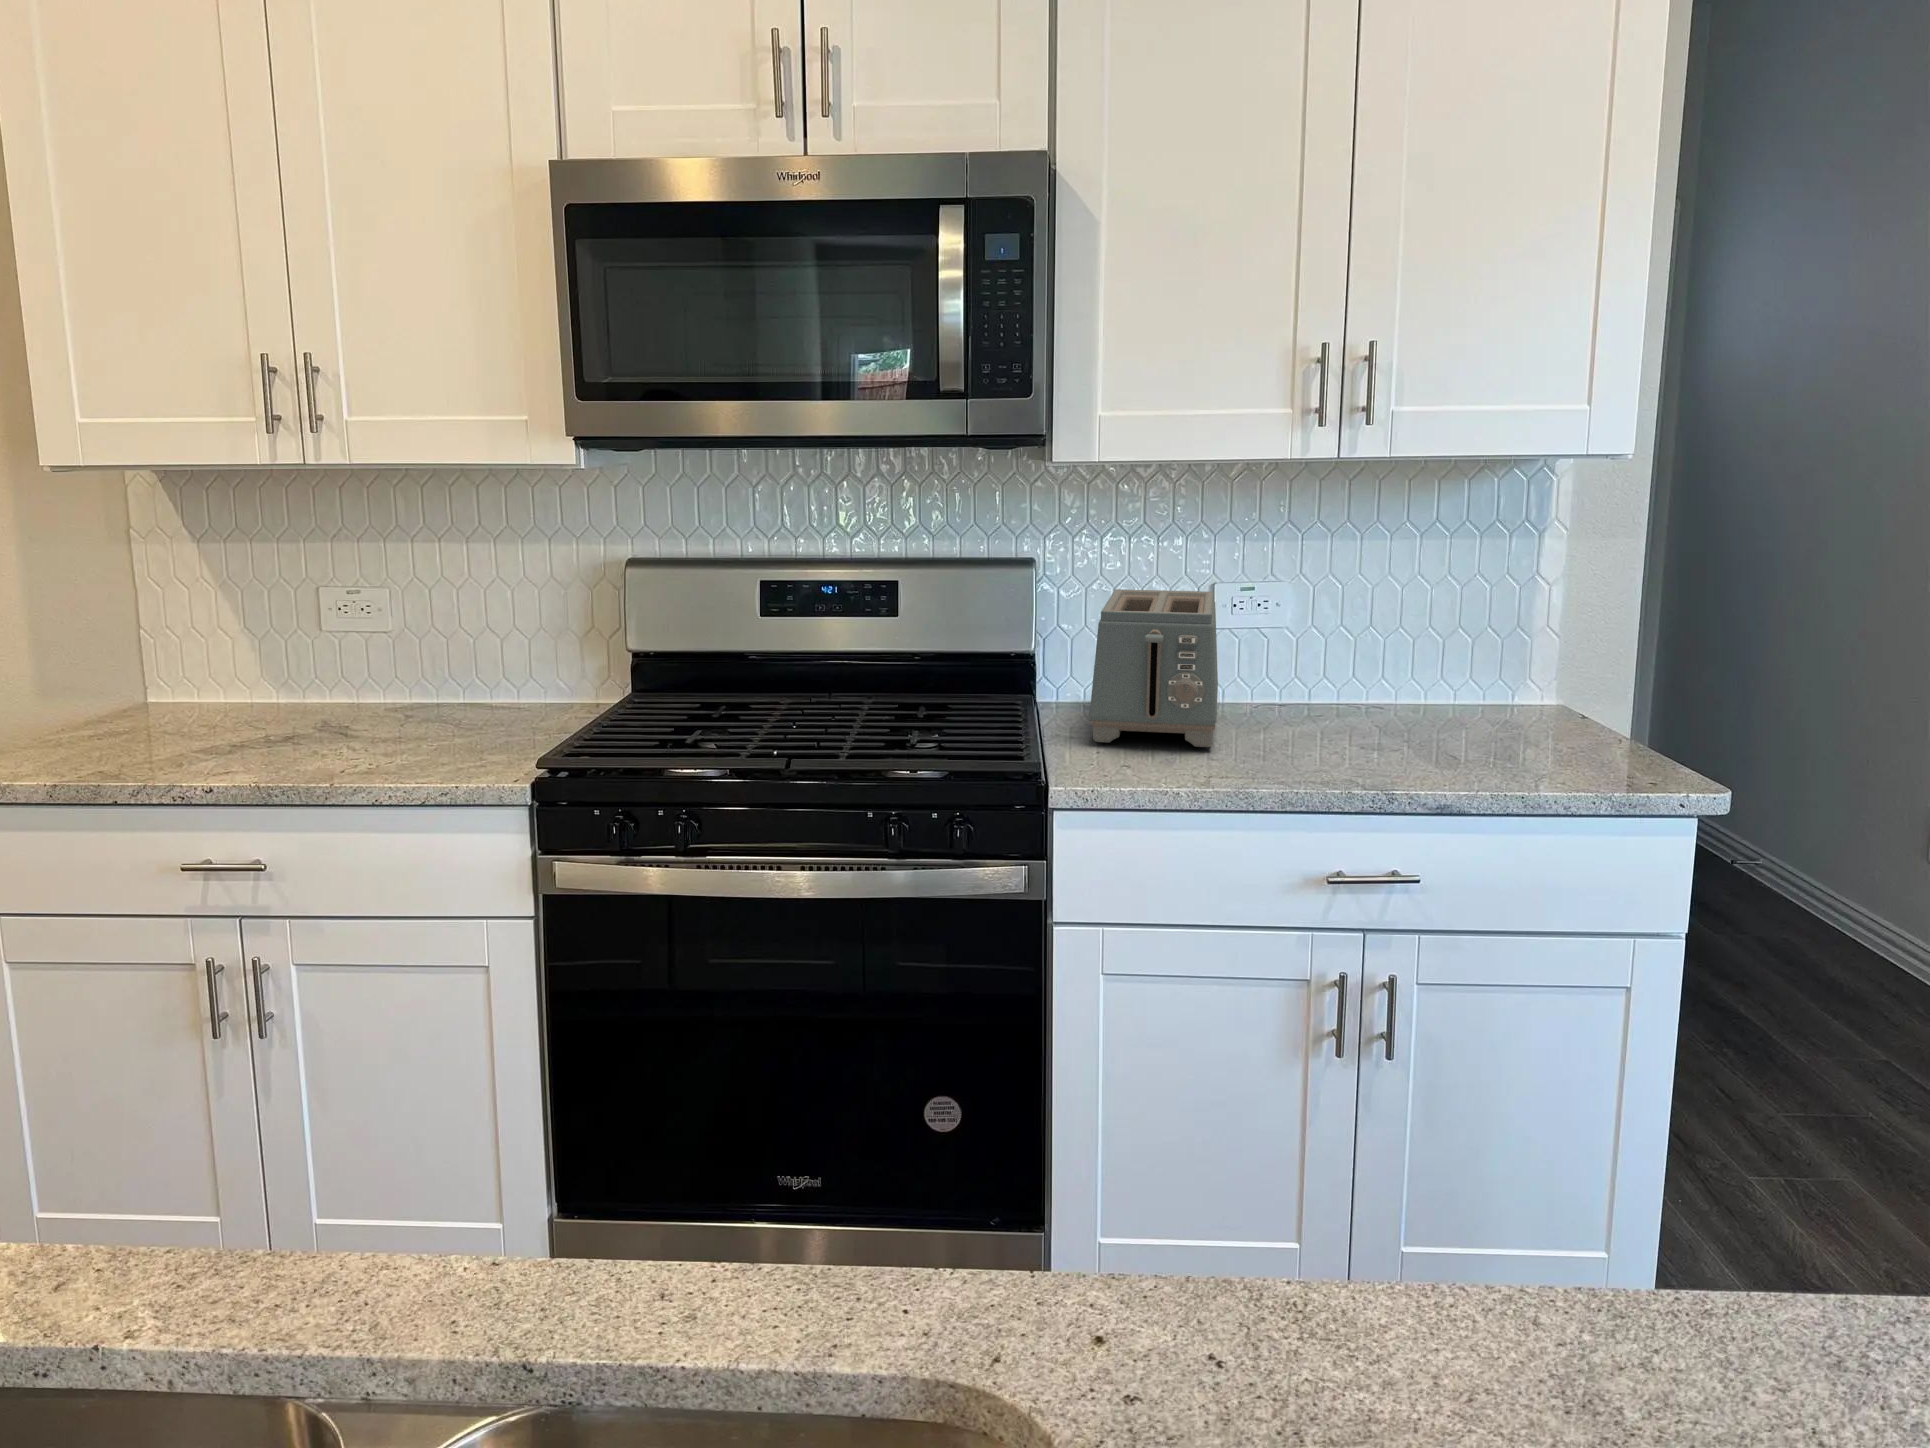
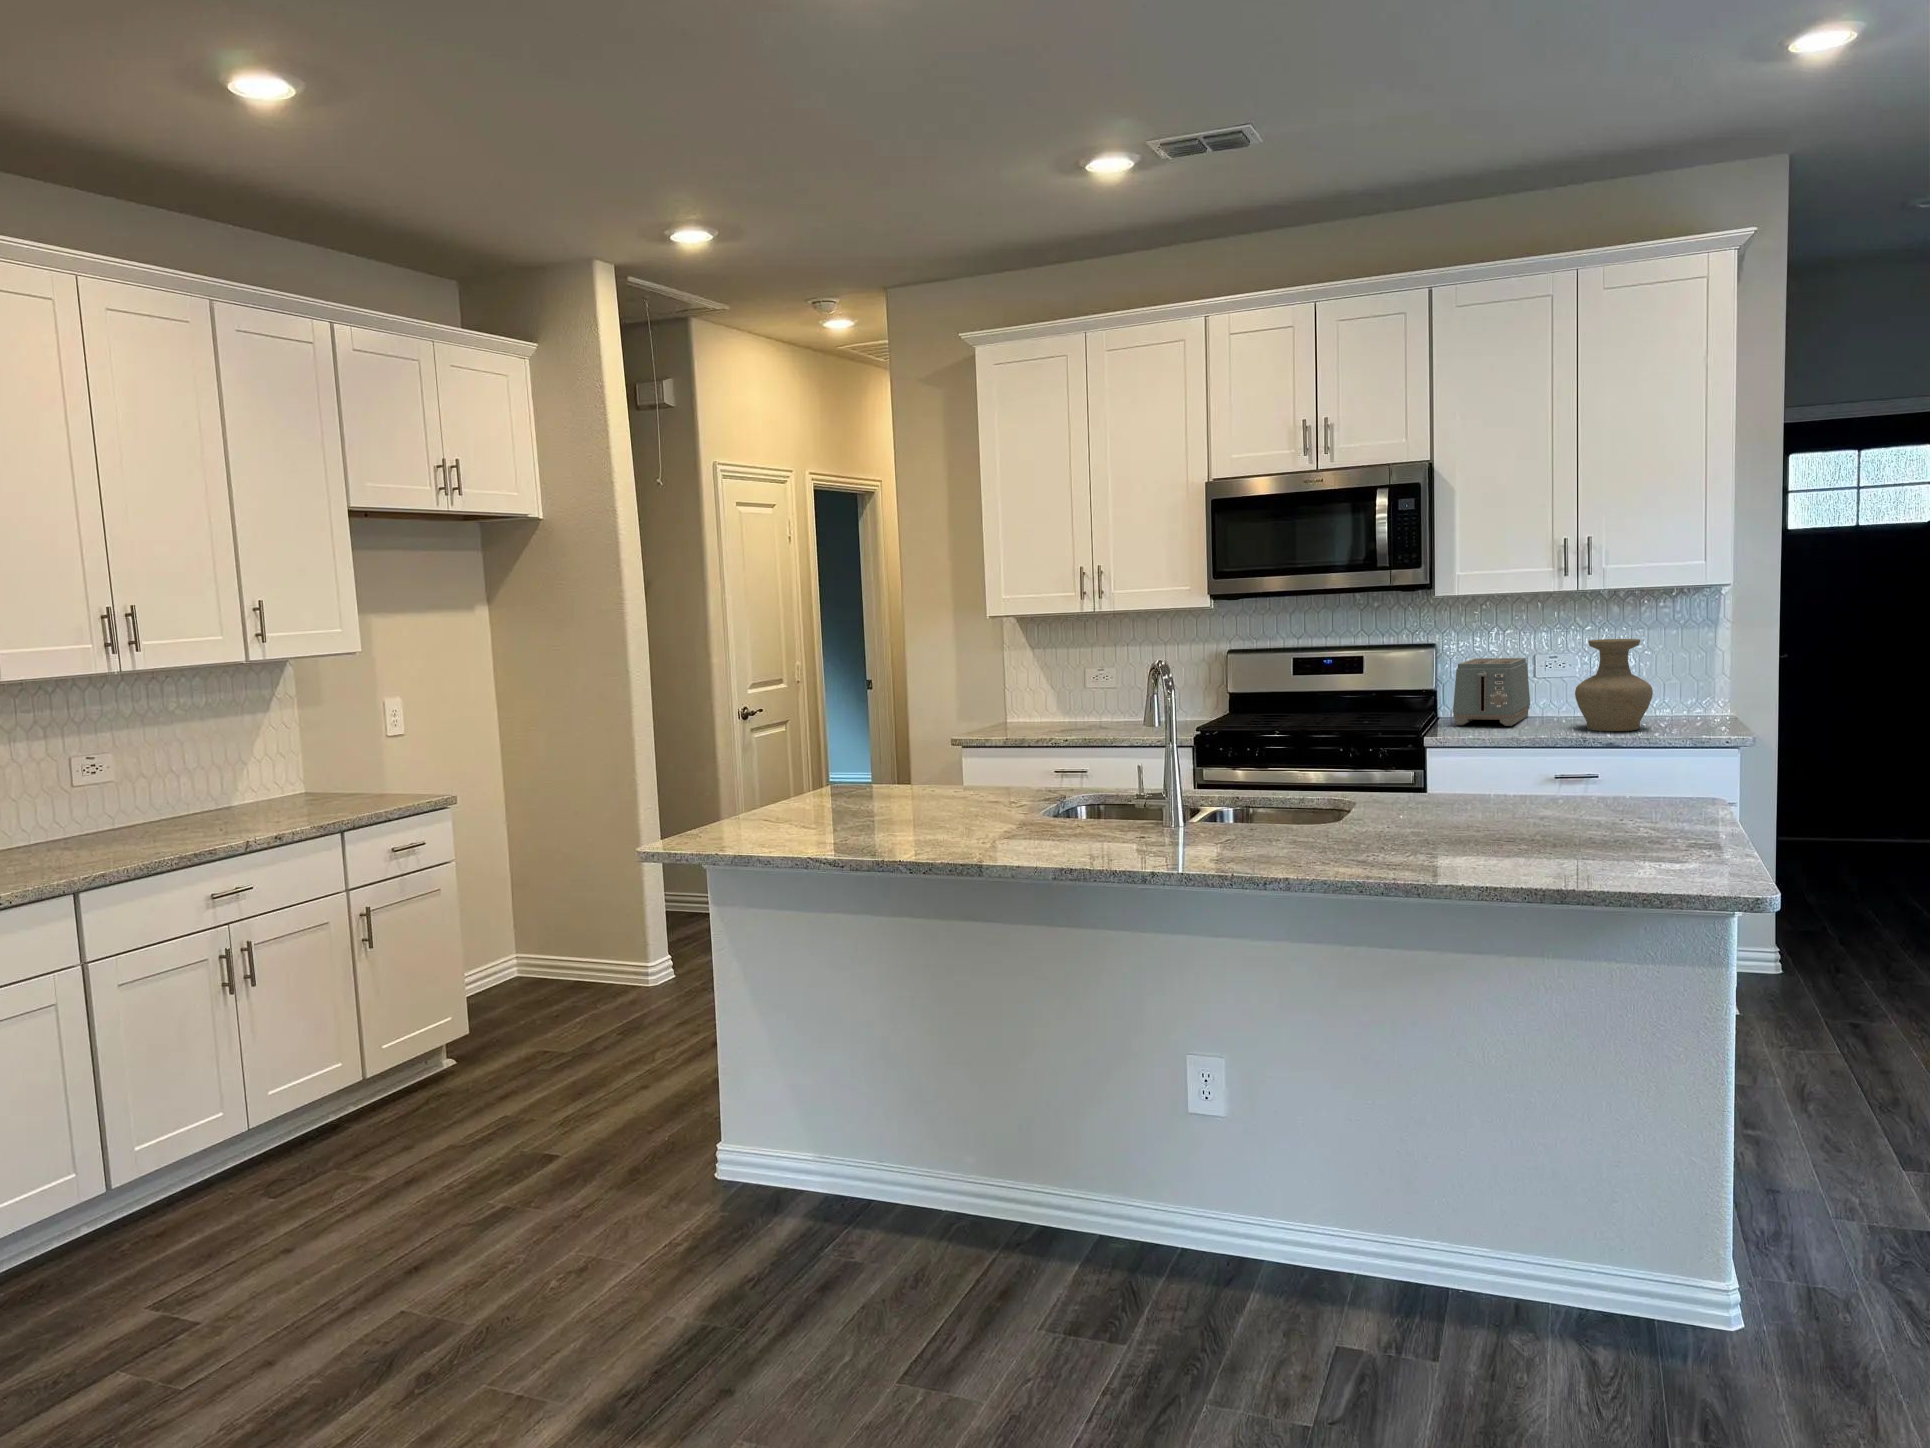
vase: none [1336,565,1491,768] -> present [1575,639,1653,731]

